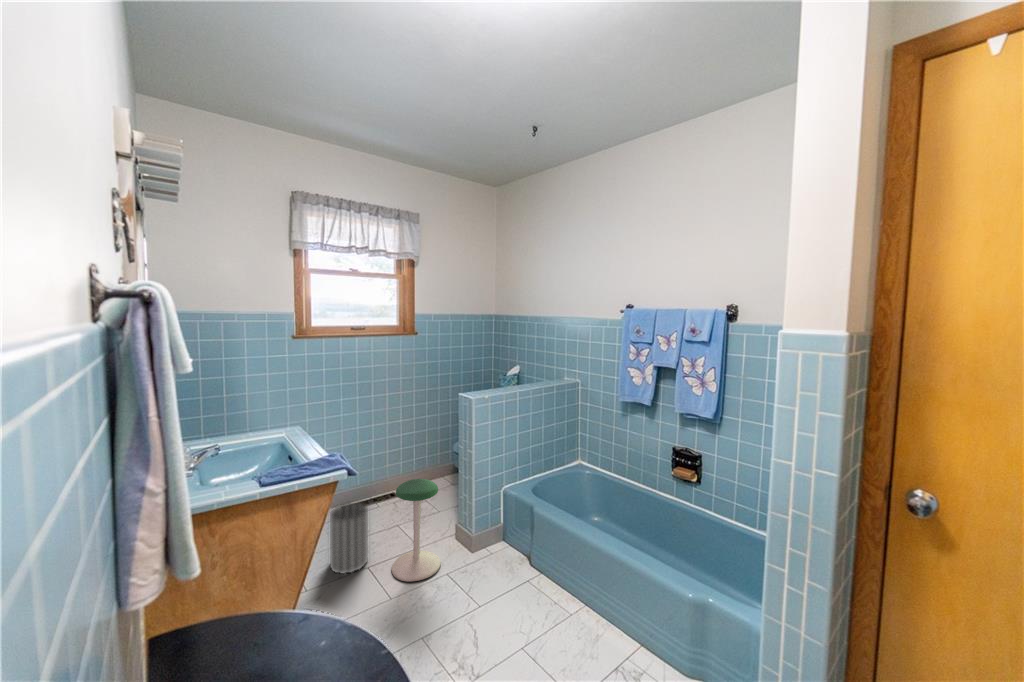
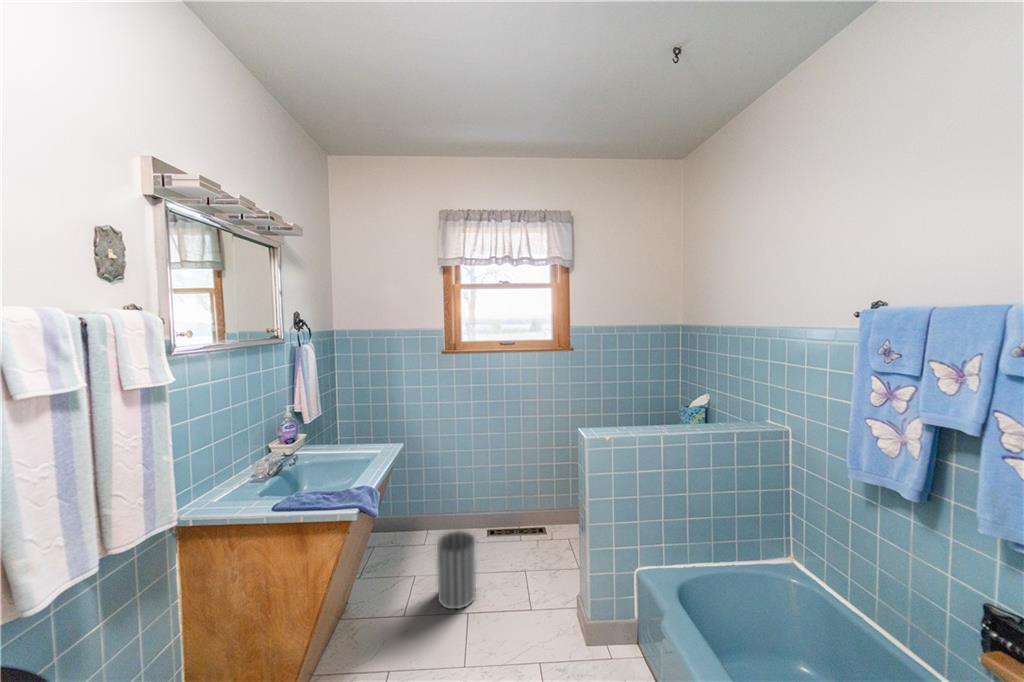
stool: present [392,479,441,582] -> none [484,524,542,654]

